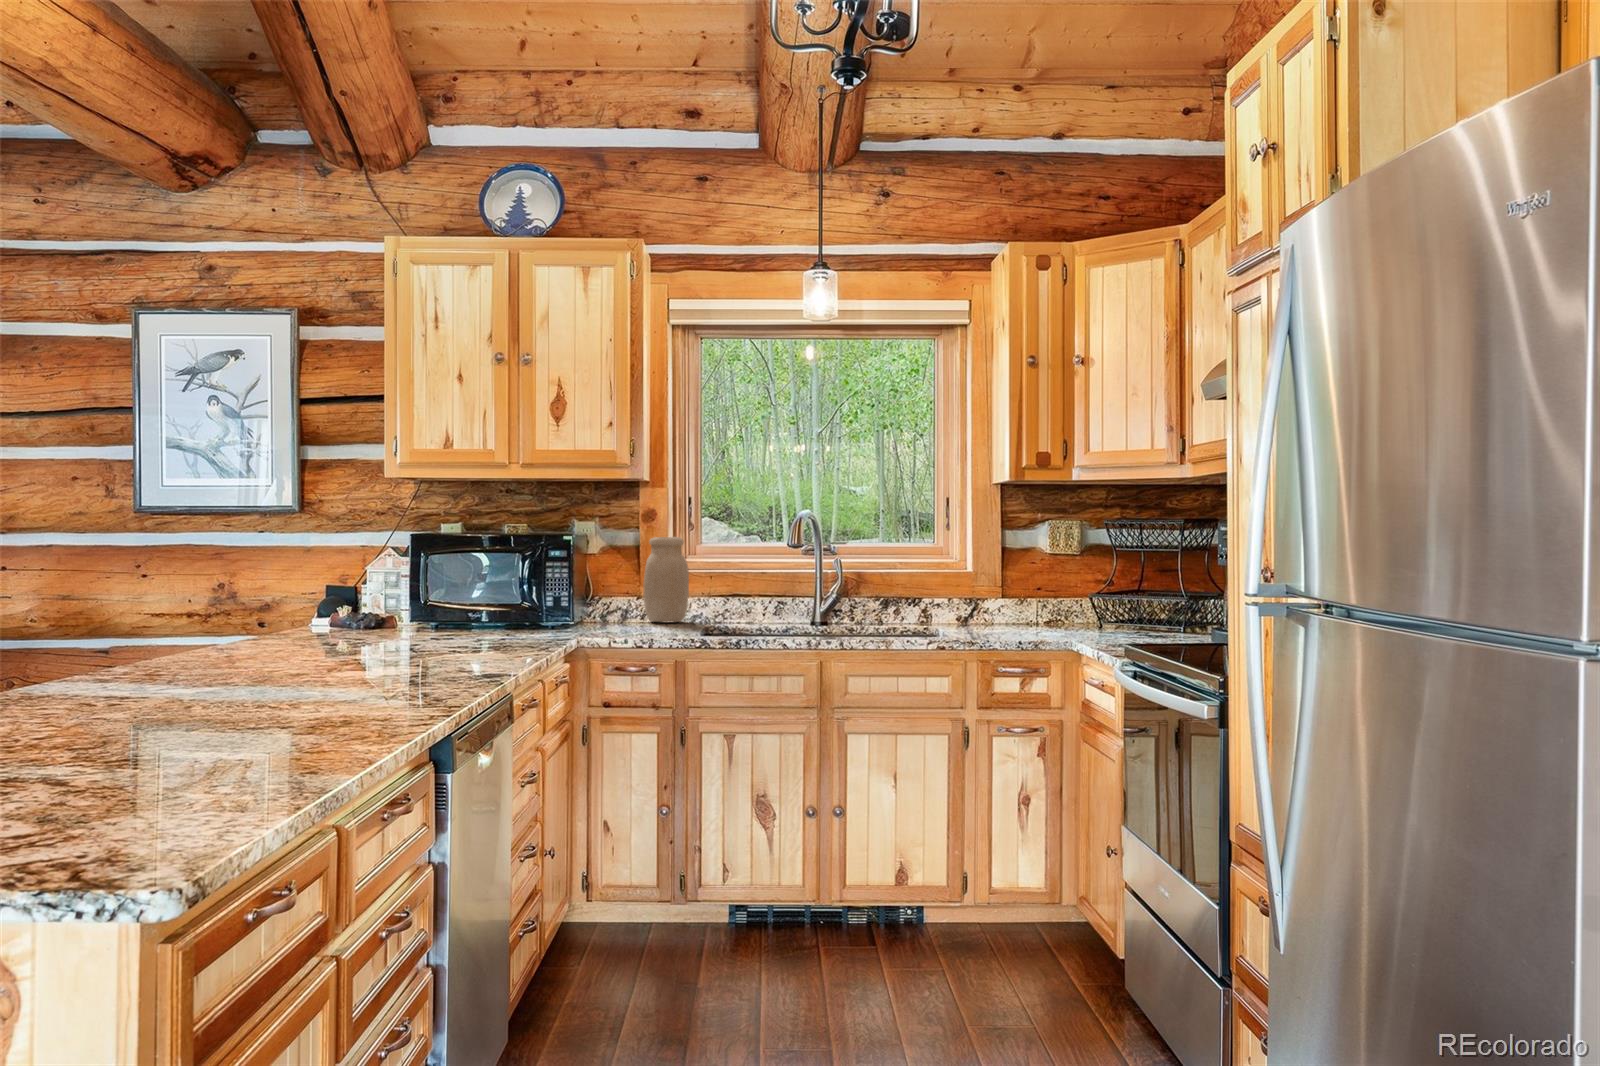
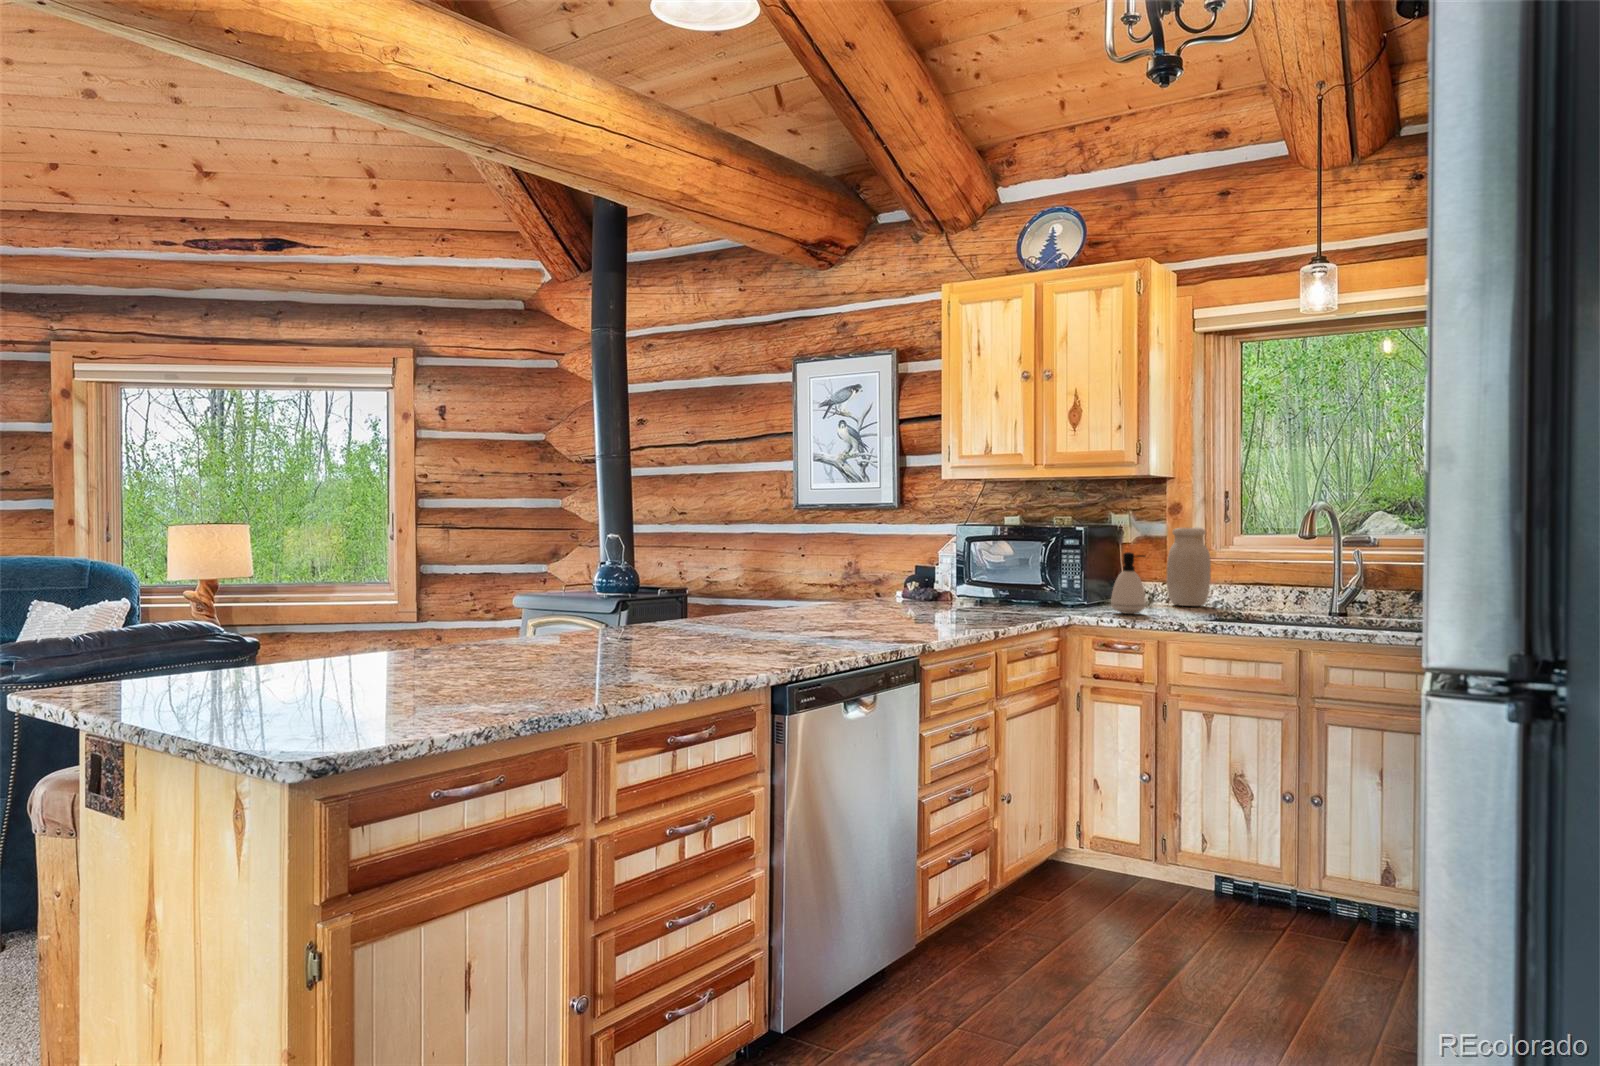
soap dispenser: none [605,567,643,636] -> present [1111,552,1146,614]

